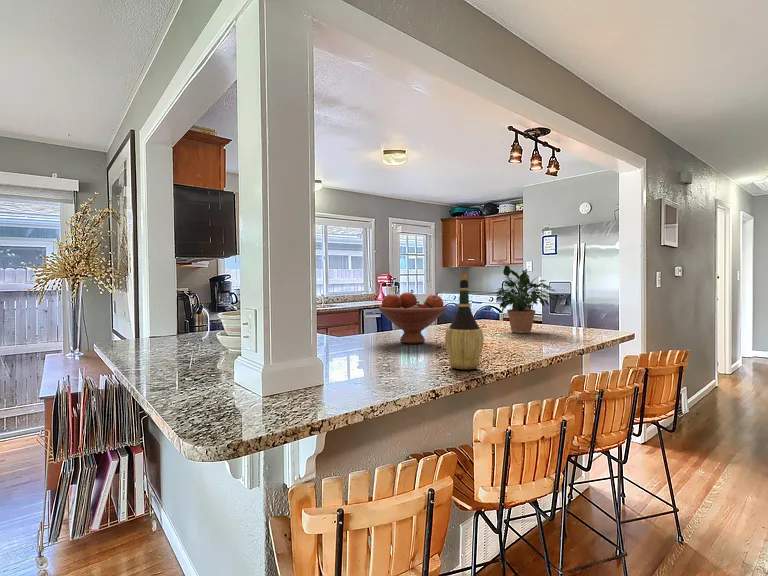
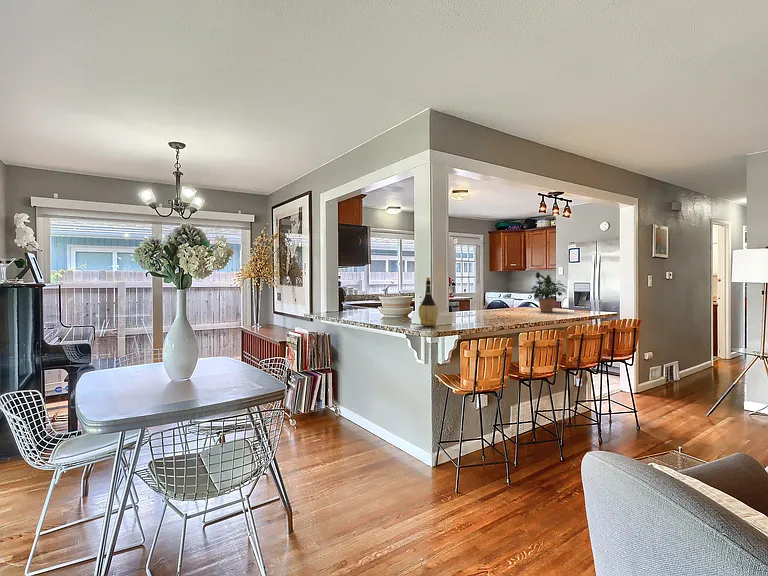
wine bottle: present [445,274,483,369] -> present [419,278,438,326]
fruit bowl: present [379,292,446,344] -> none [466,287,503,314]

